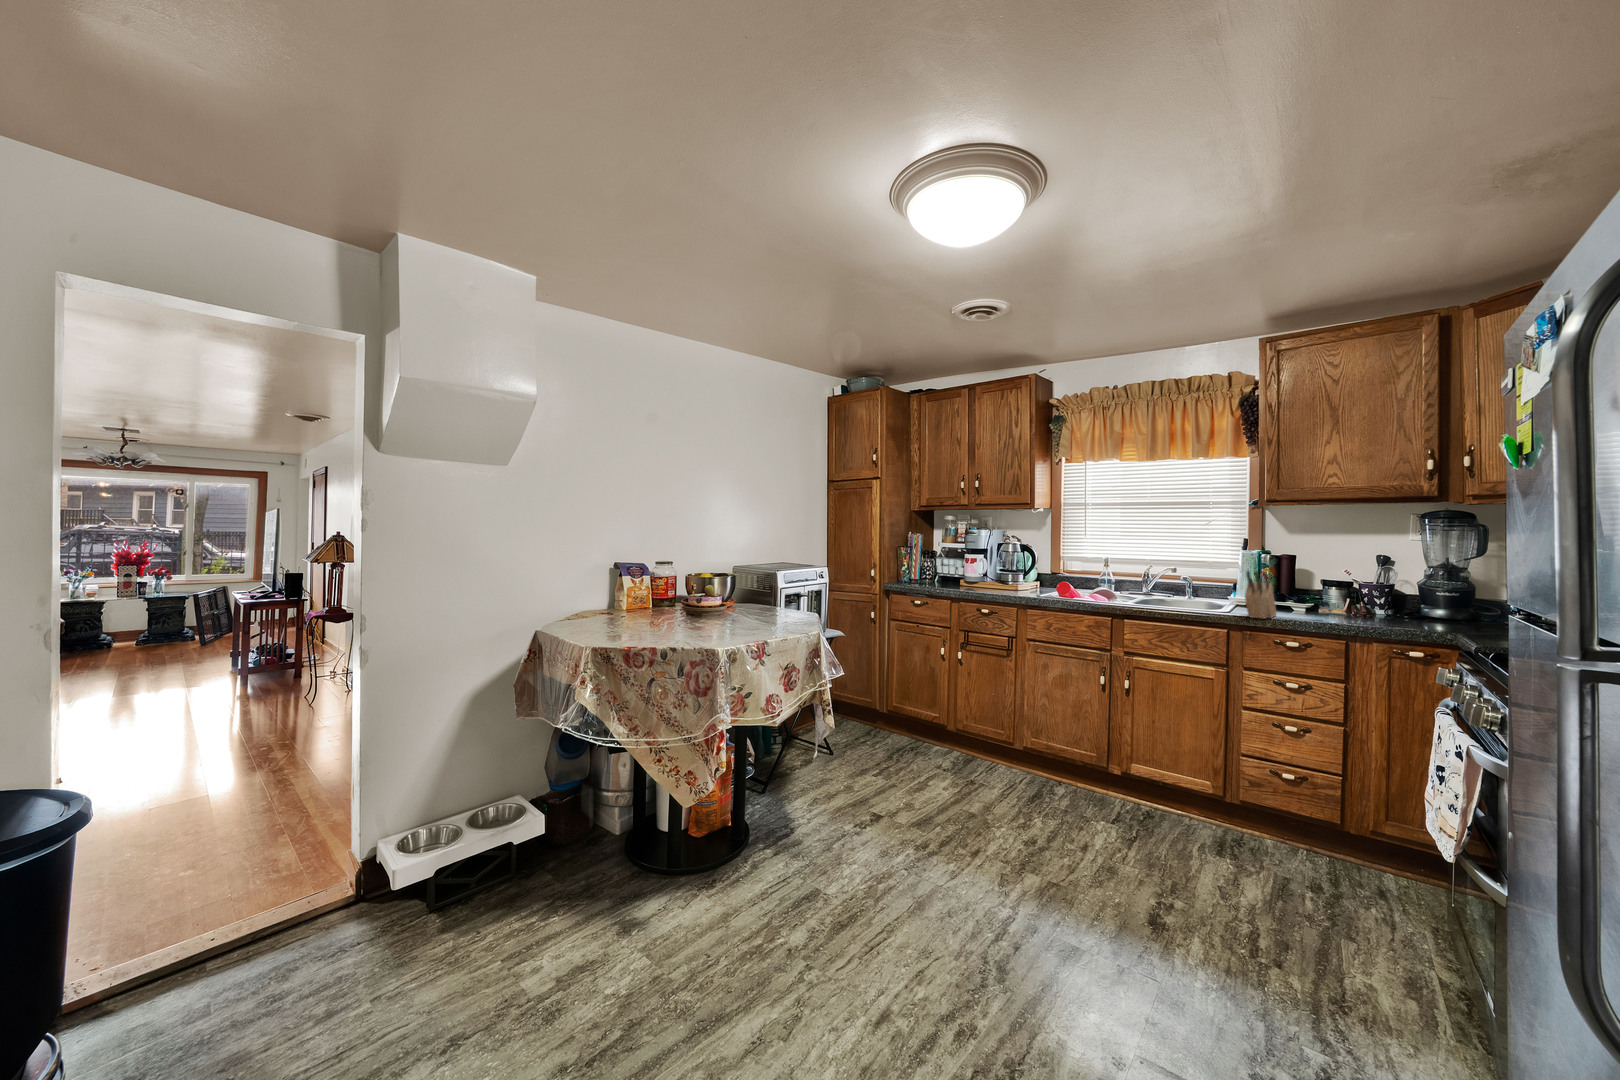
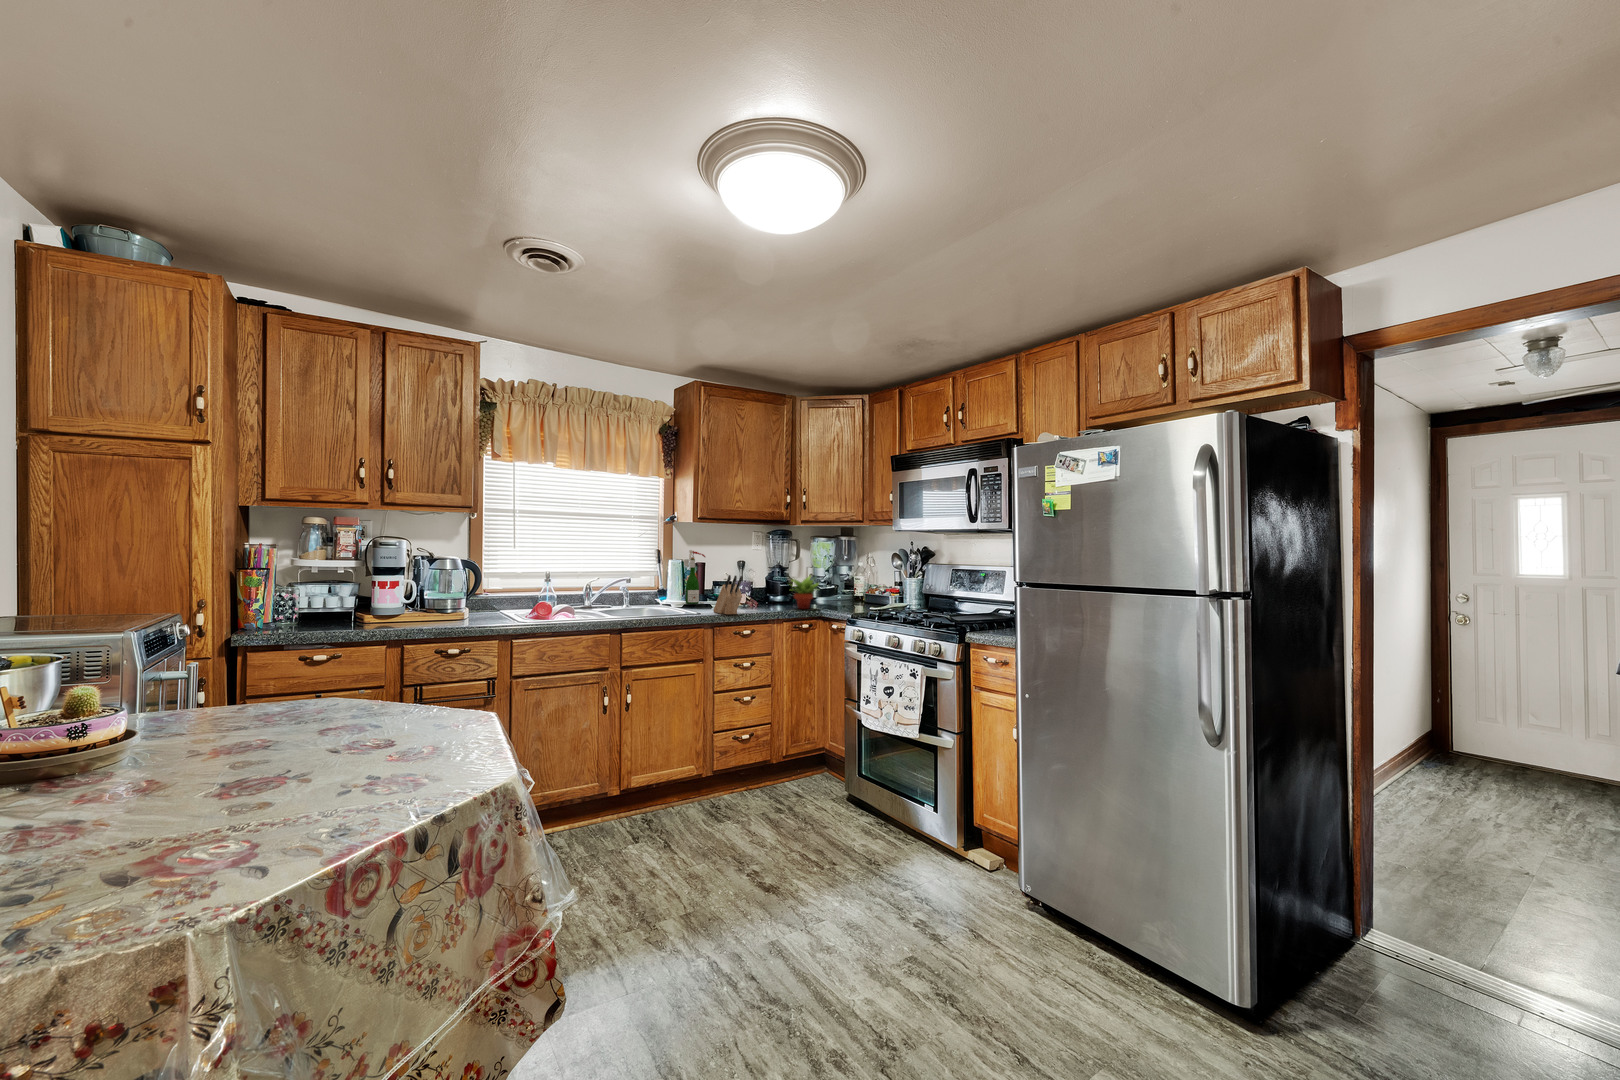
wine bottle: none [1271,540,1304,605] -> present [684,550,705,604]
succulent plant: none [1383,580,1453,629] -> present [792,575,819,609]

